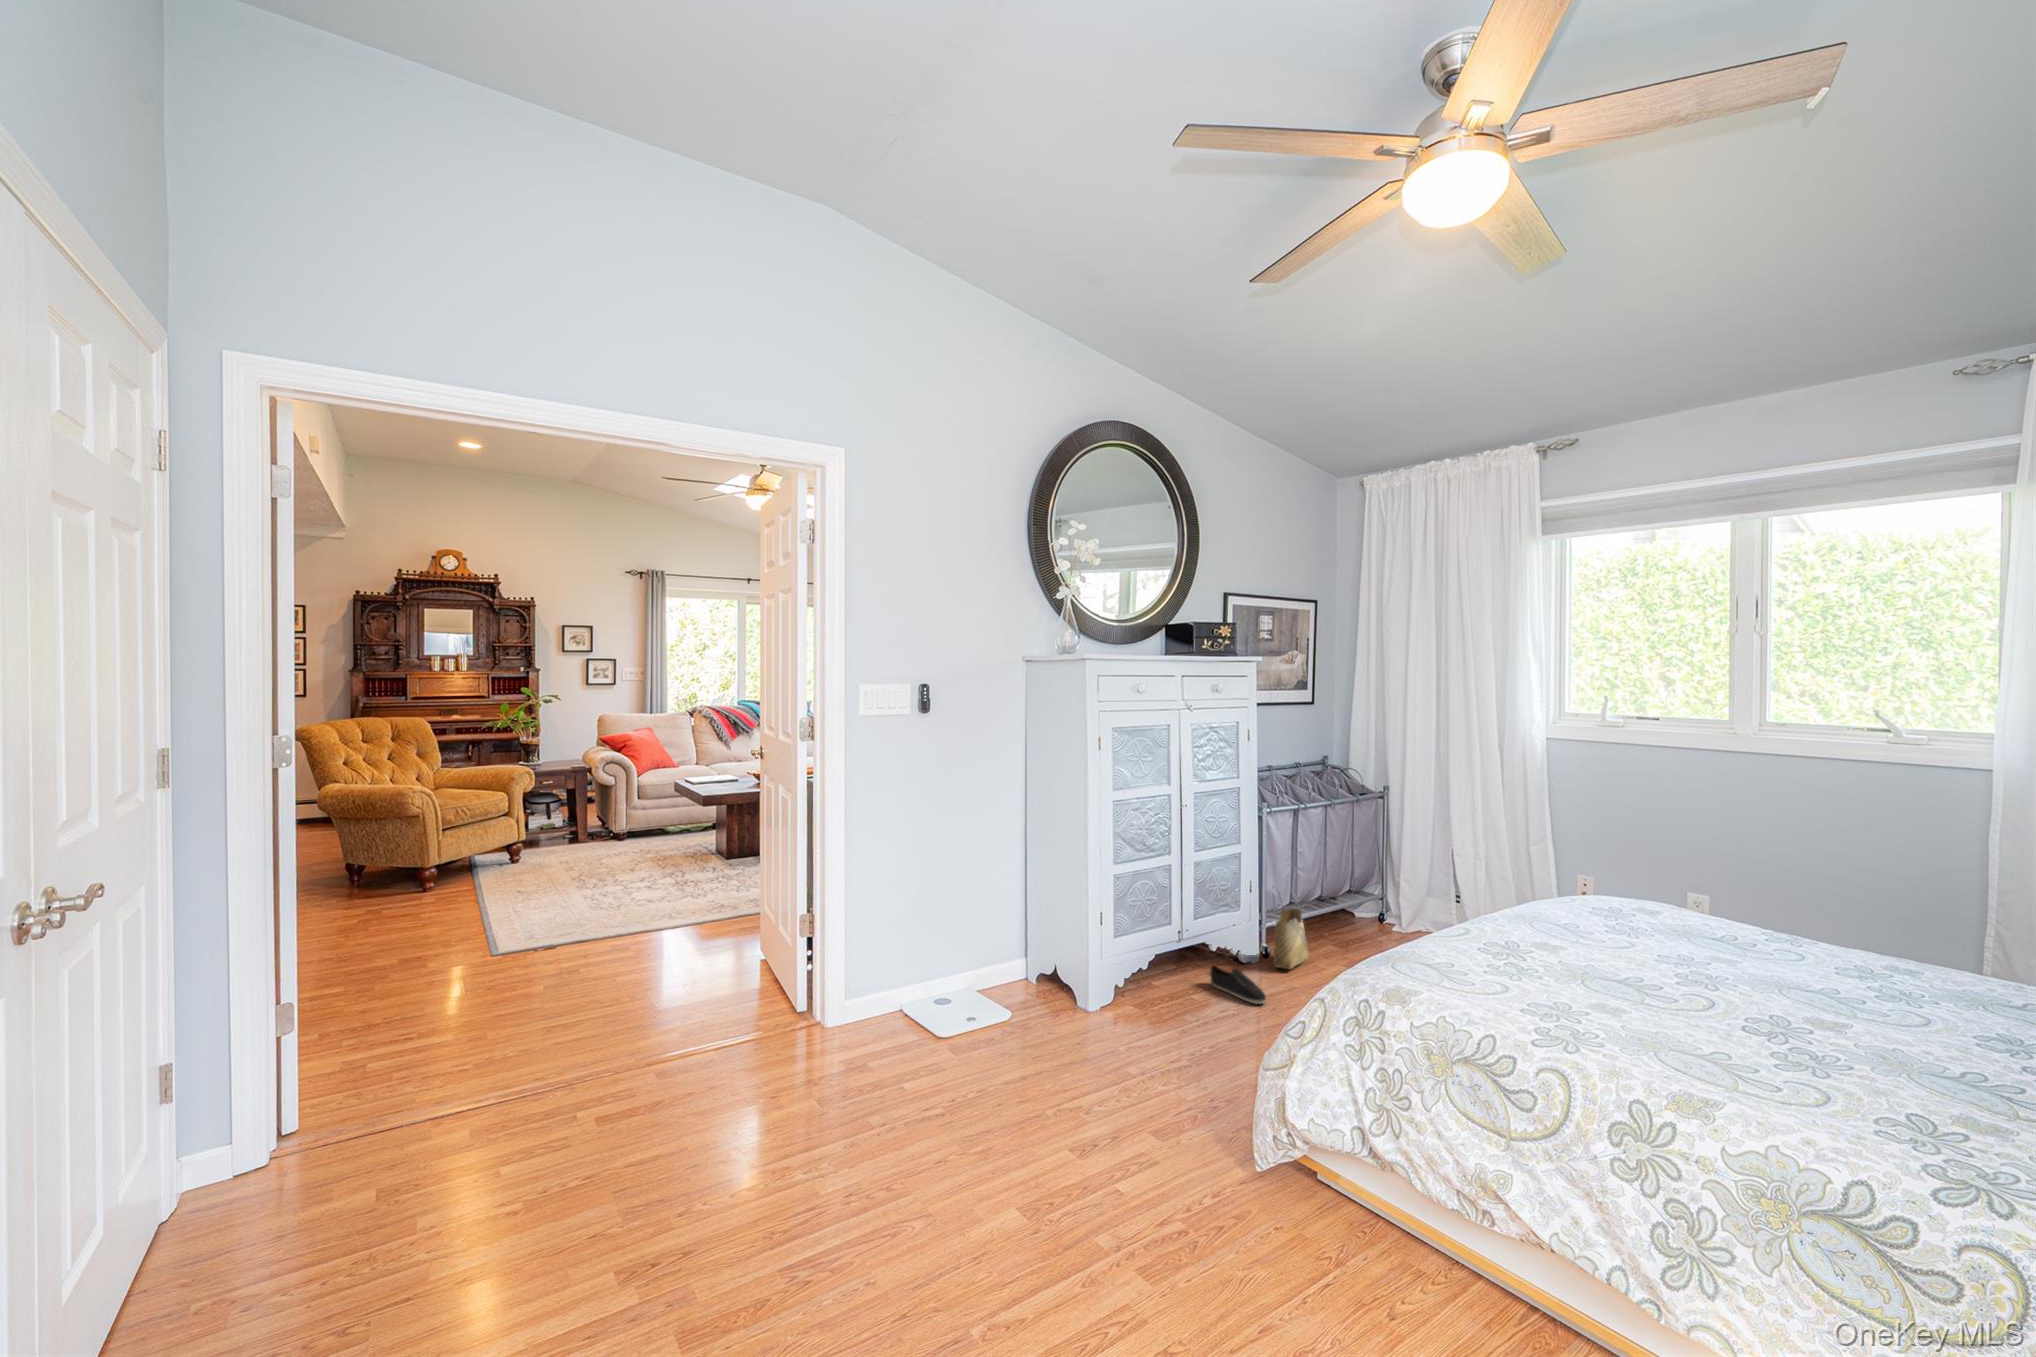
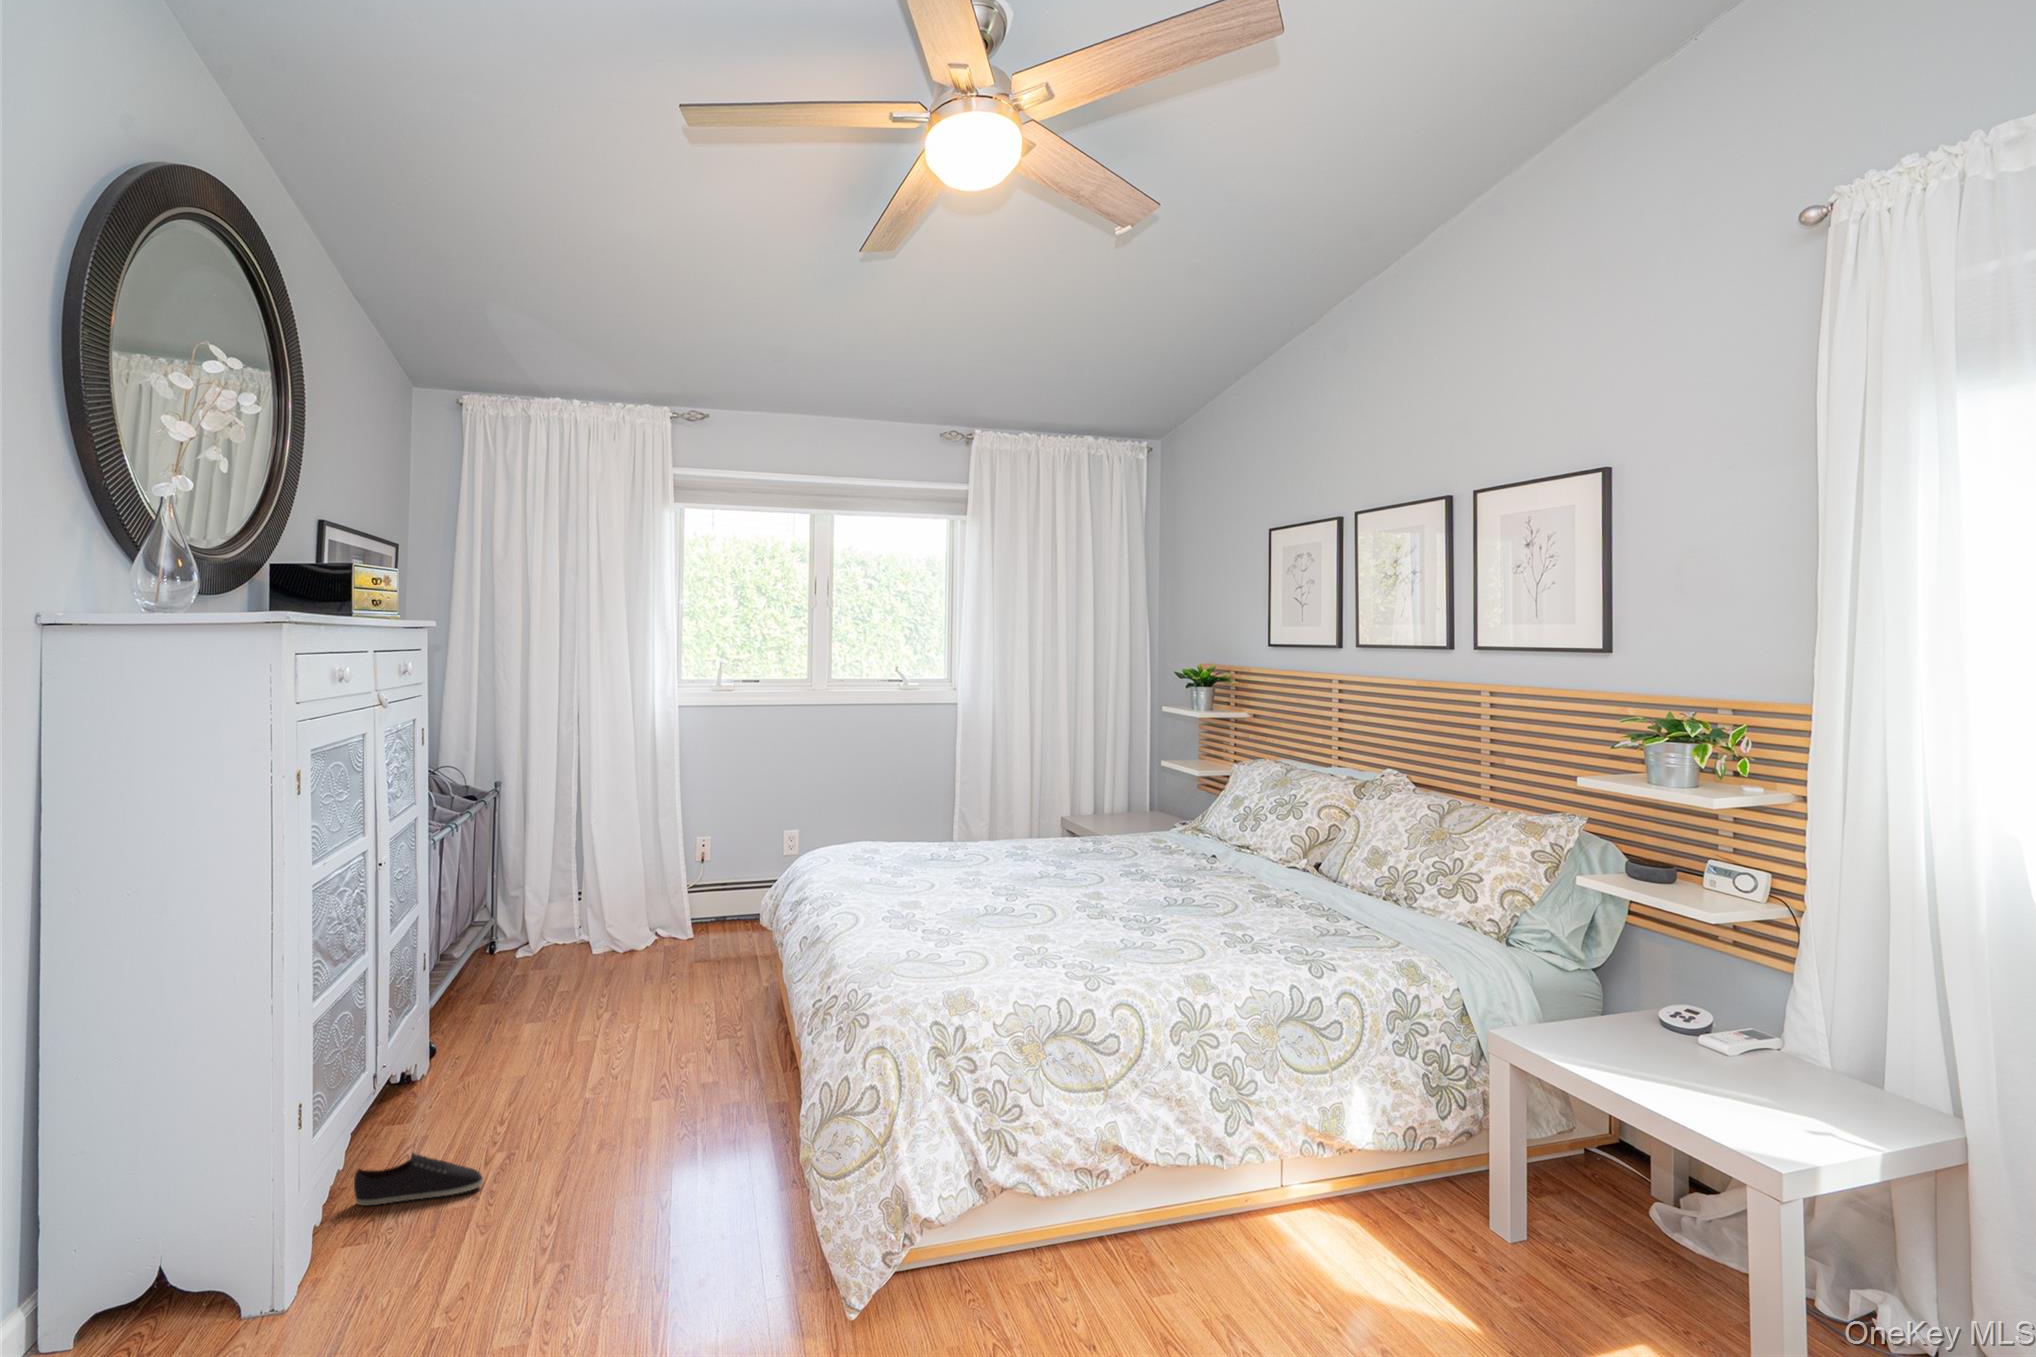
woven basket: present [1273,898,1309,969] -> none [371,999,436,1142]

